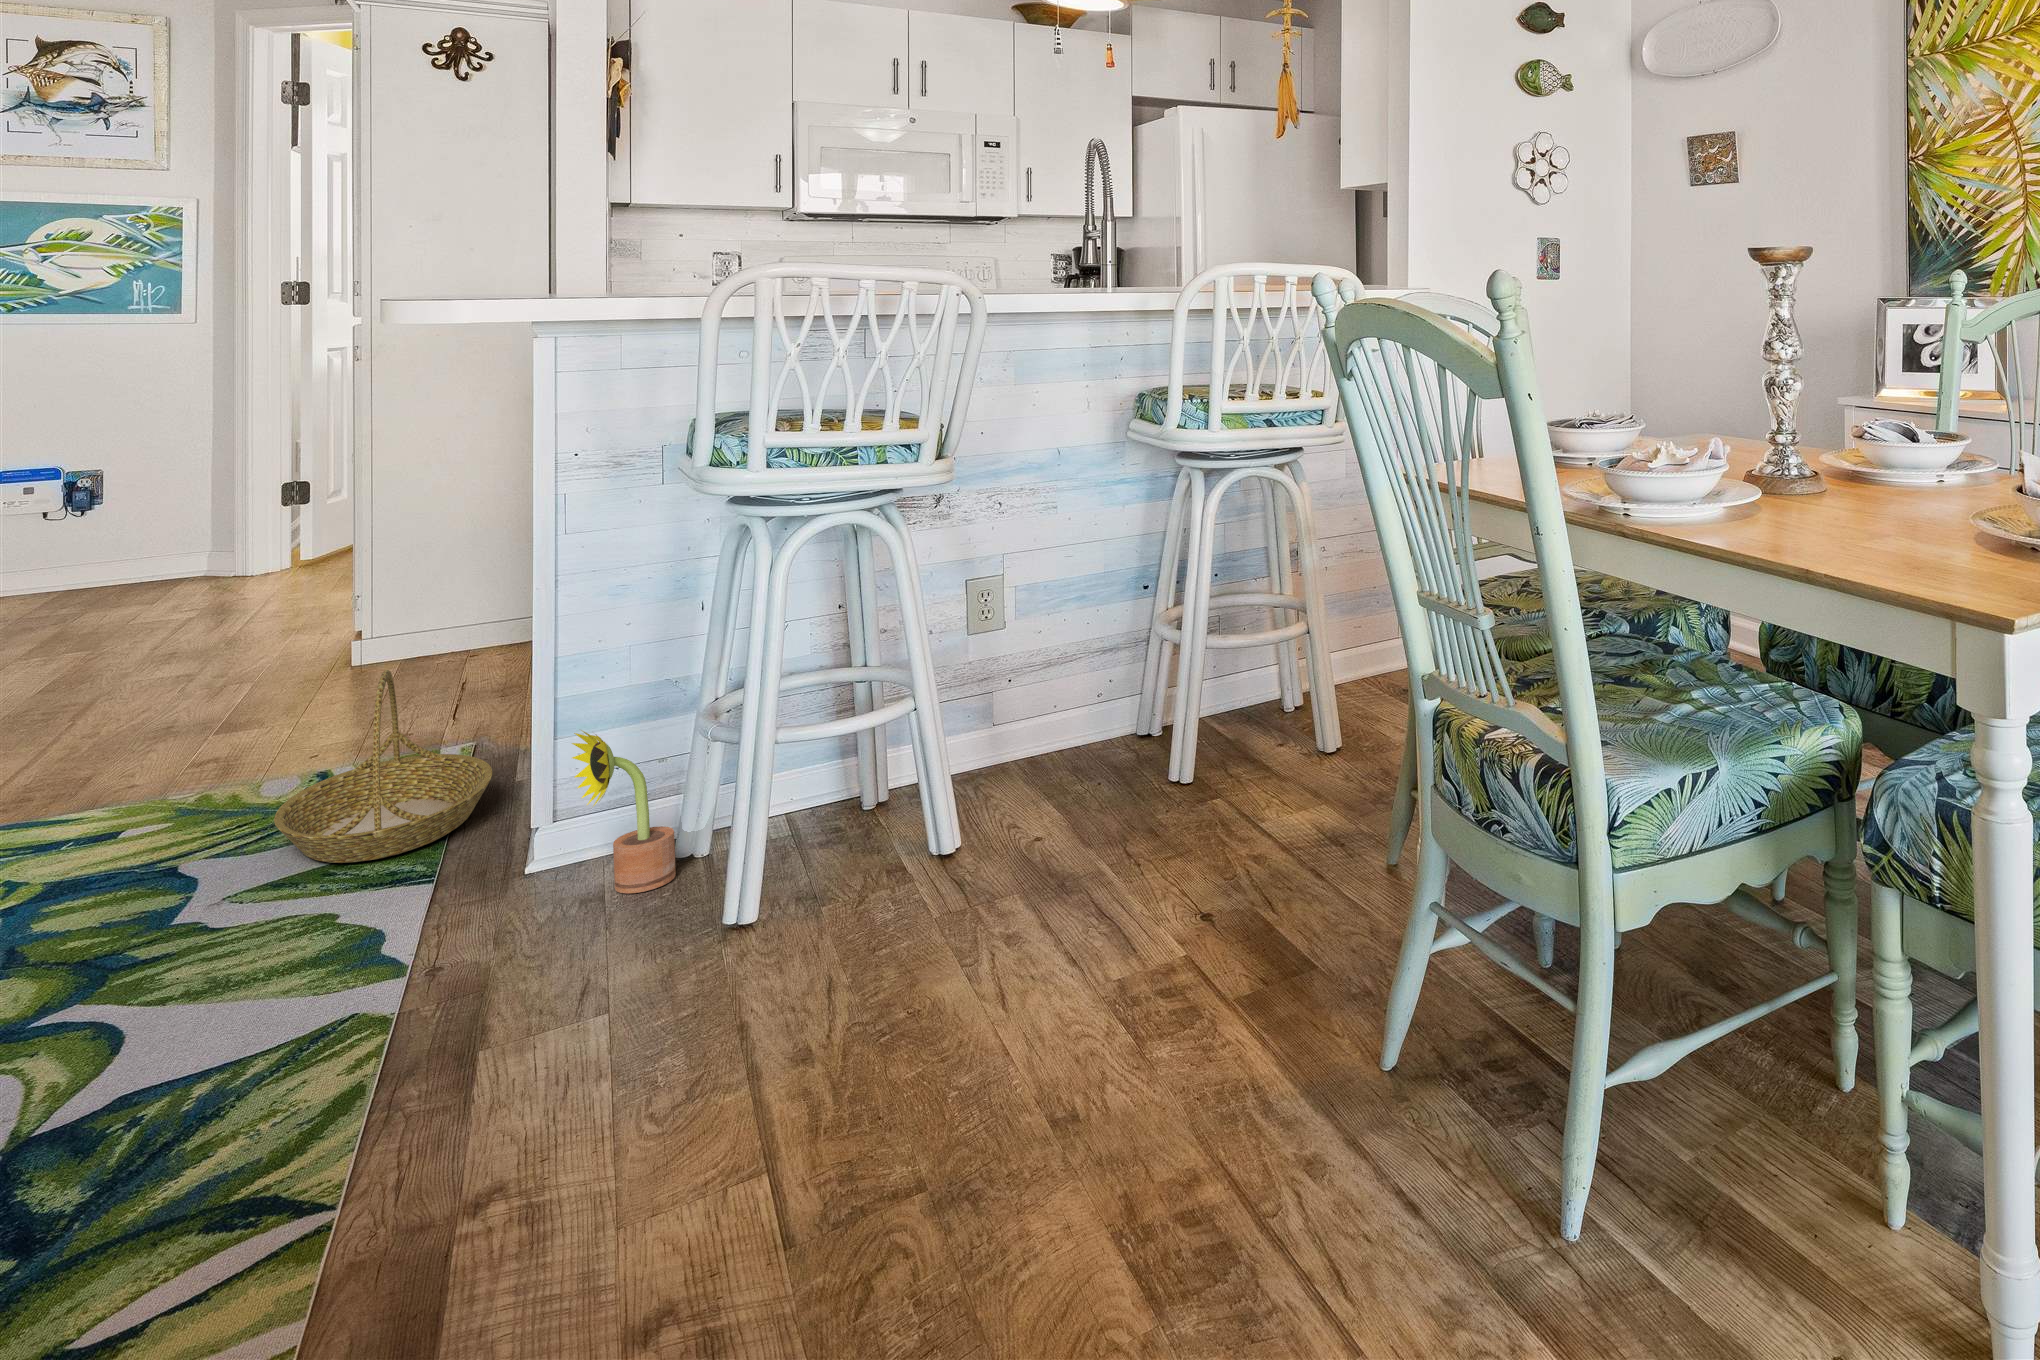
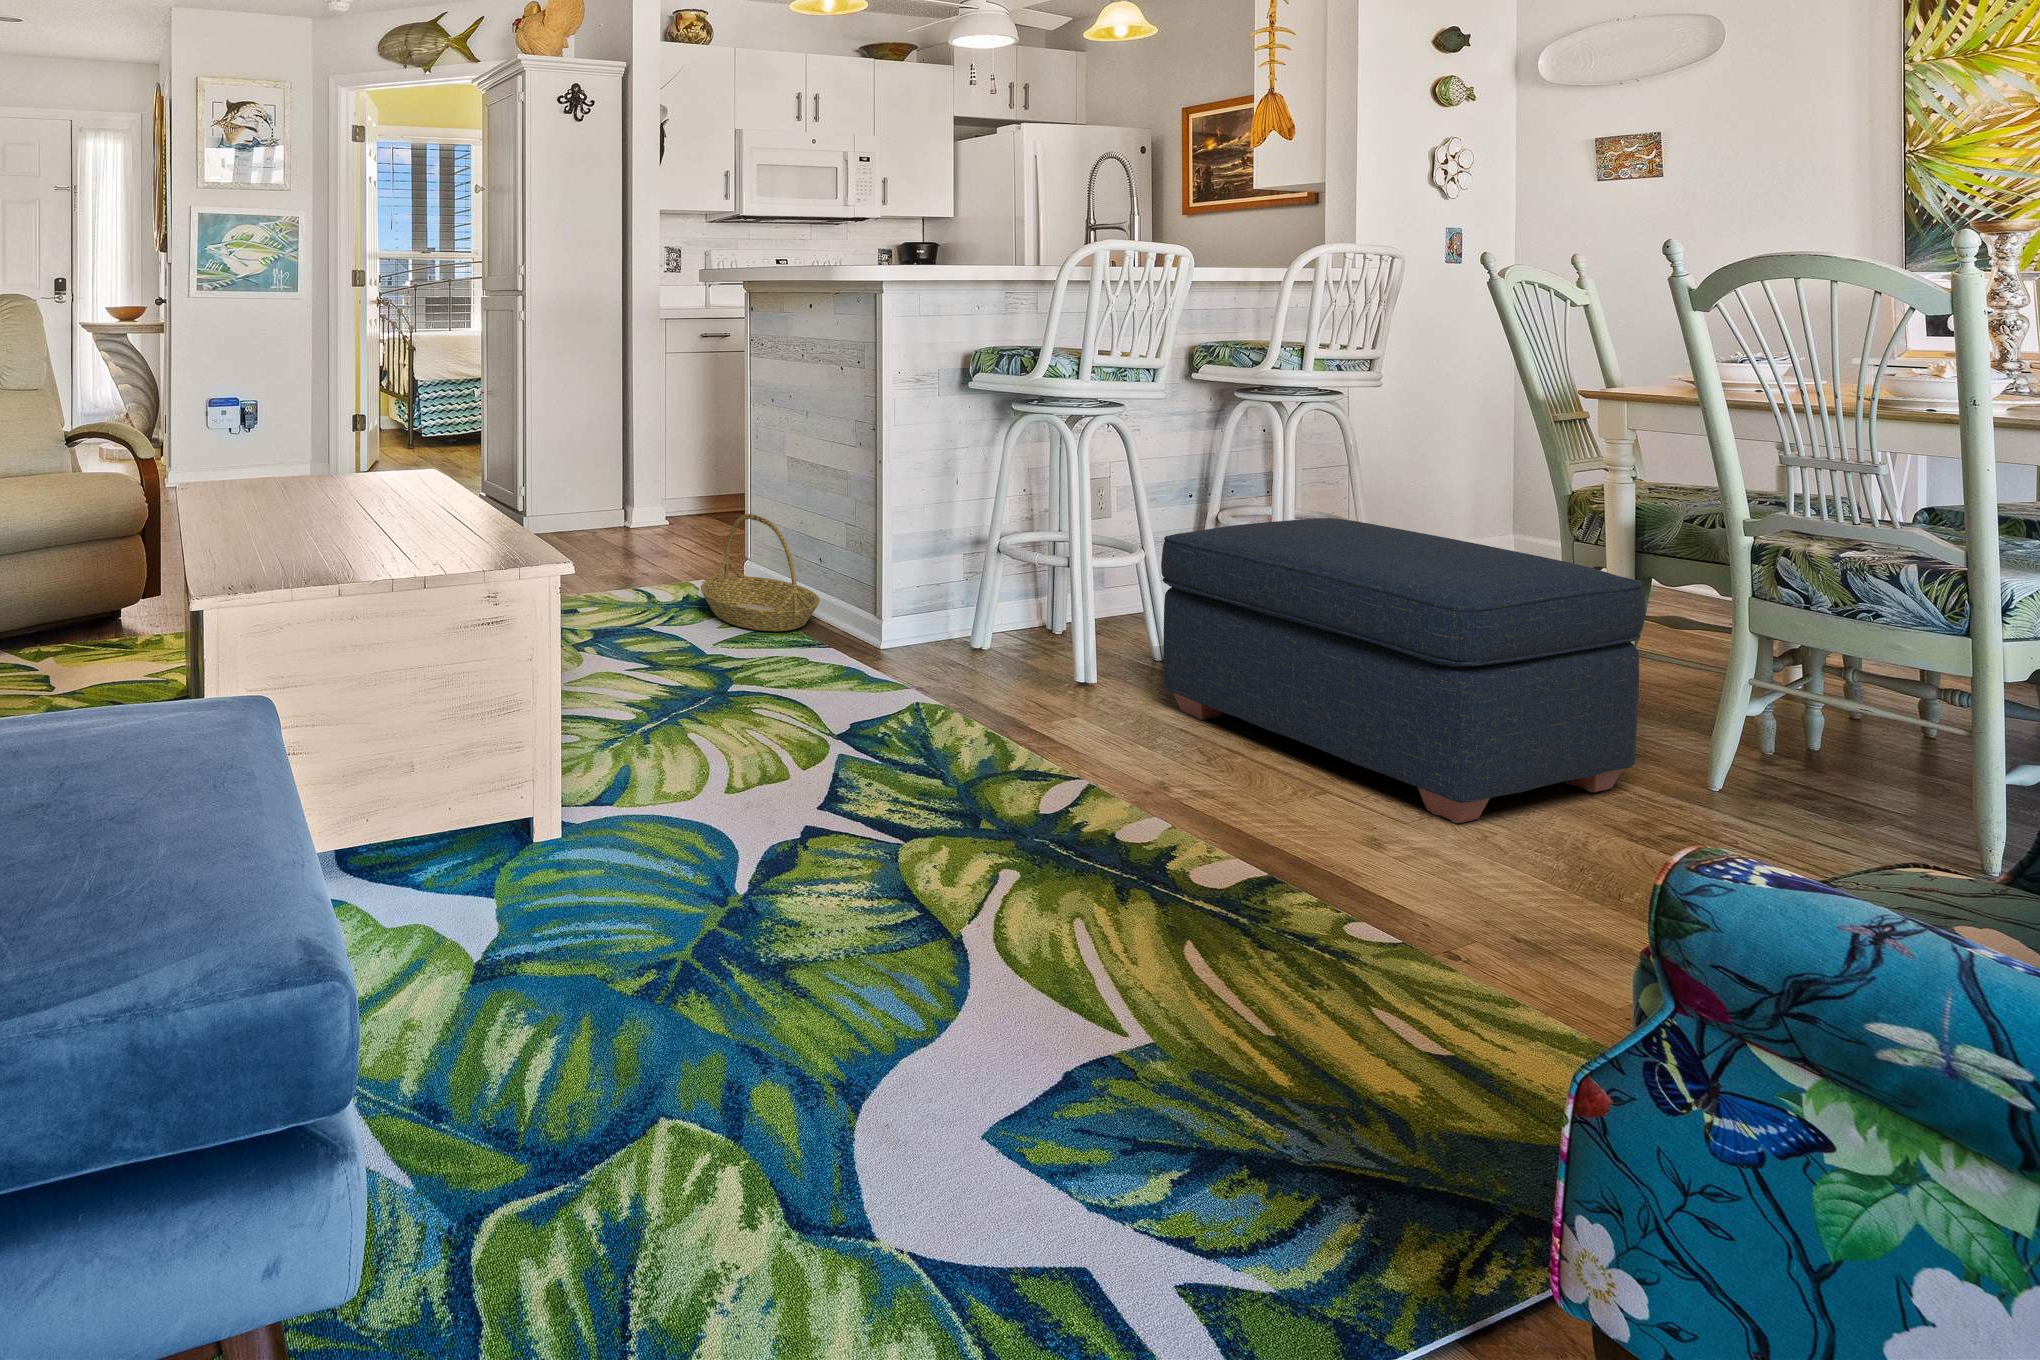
ottoman: none [736,659,1265,1242] -> present [1161,518,1645,823]
decorative plant: present [572,731,676,894] -> none [944,547,1003,661]

